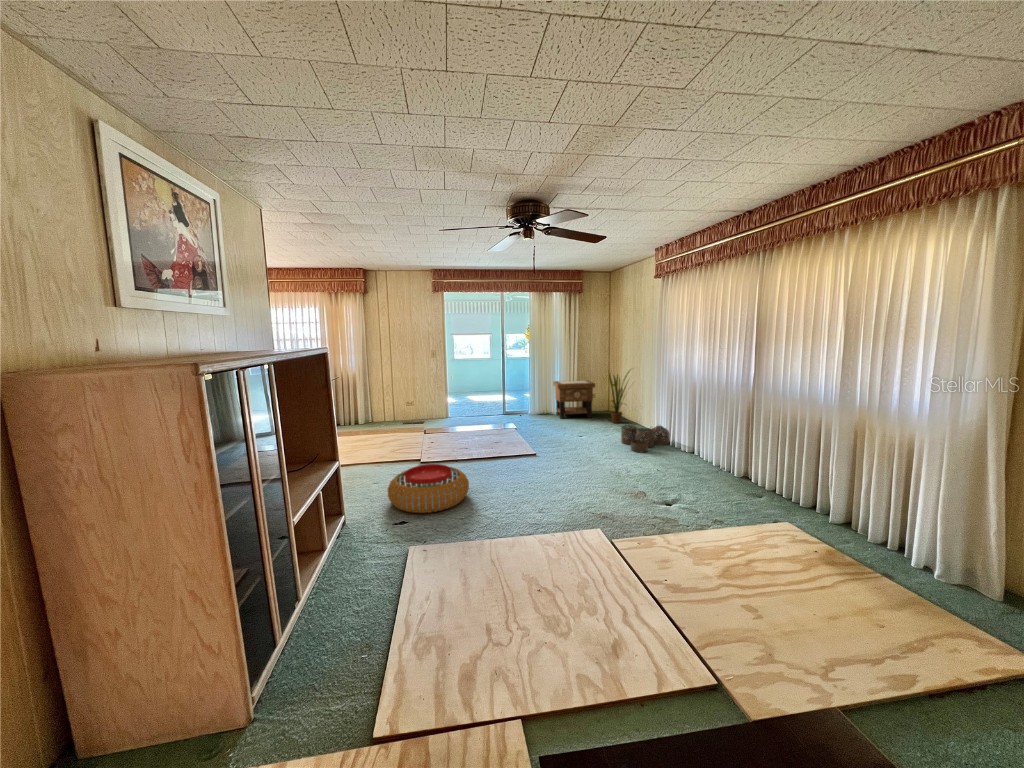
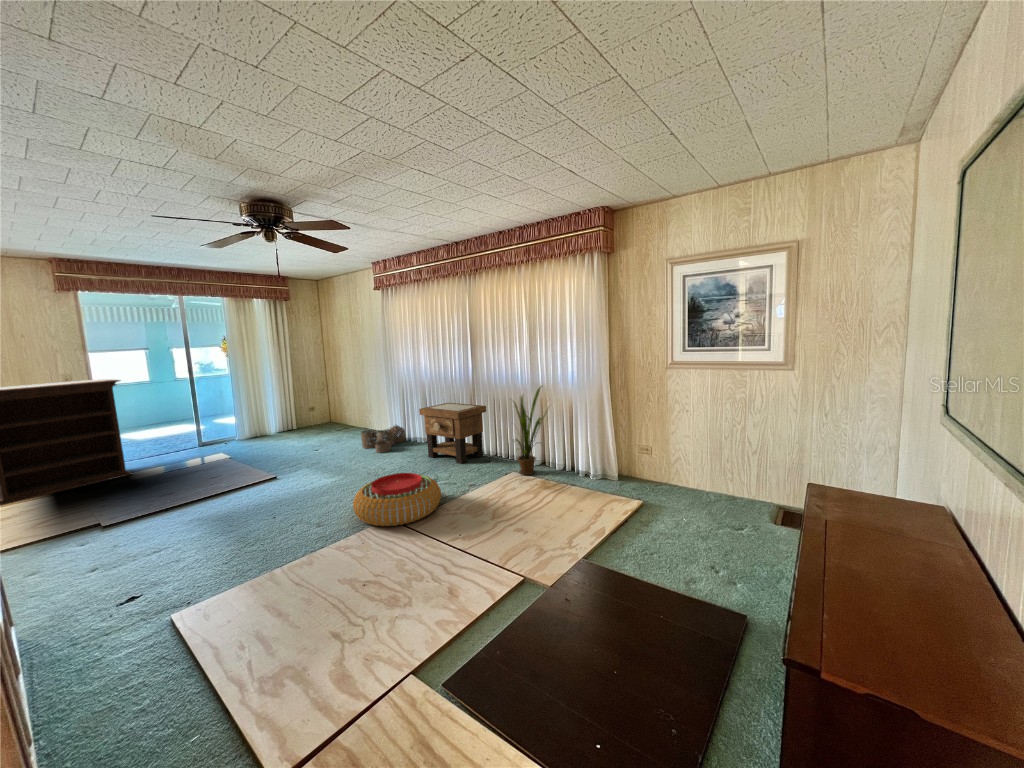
bookshelf: none [390,356,460,432] -> present [0,379,132,506]
house plant: present [609,370,630,423] -> present [514,387,548,475]
side table: present [553,380,595,419] -> present [419,403,486,464]
pouf: present [388,464,469,513] -> present [353,473,441,526]

